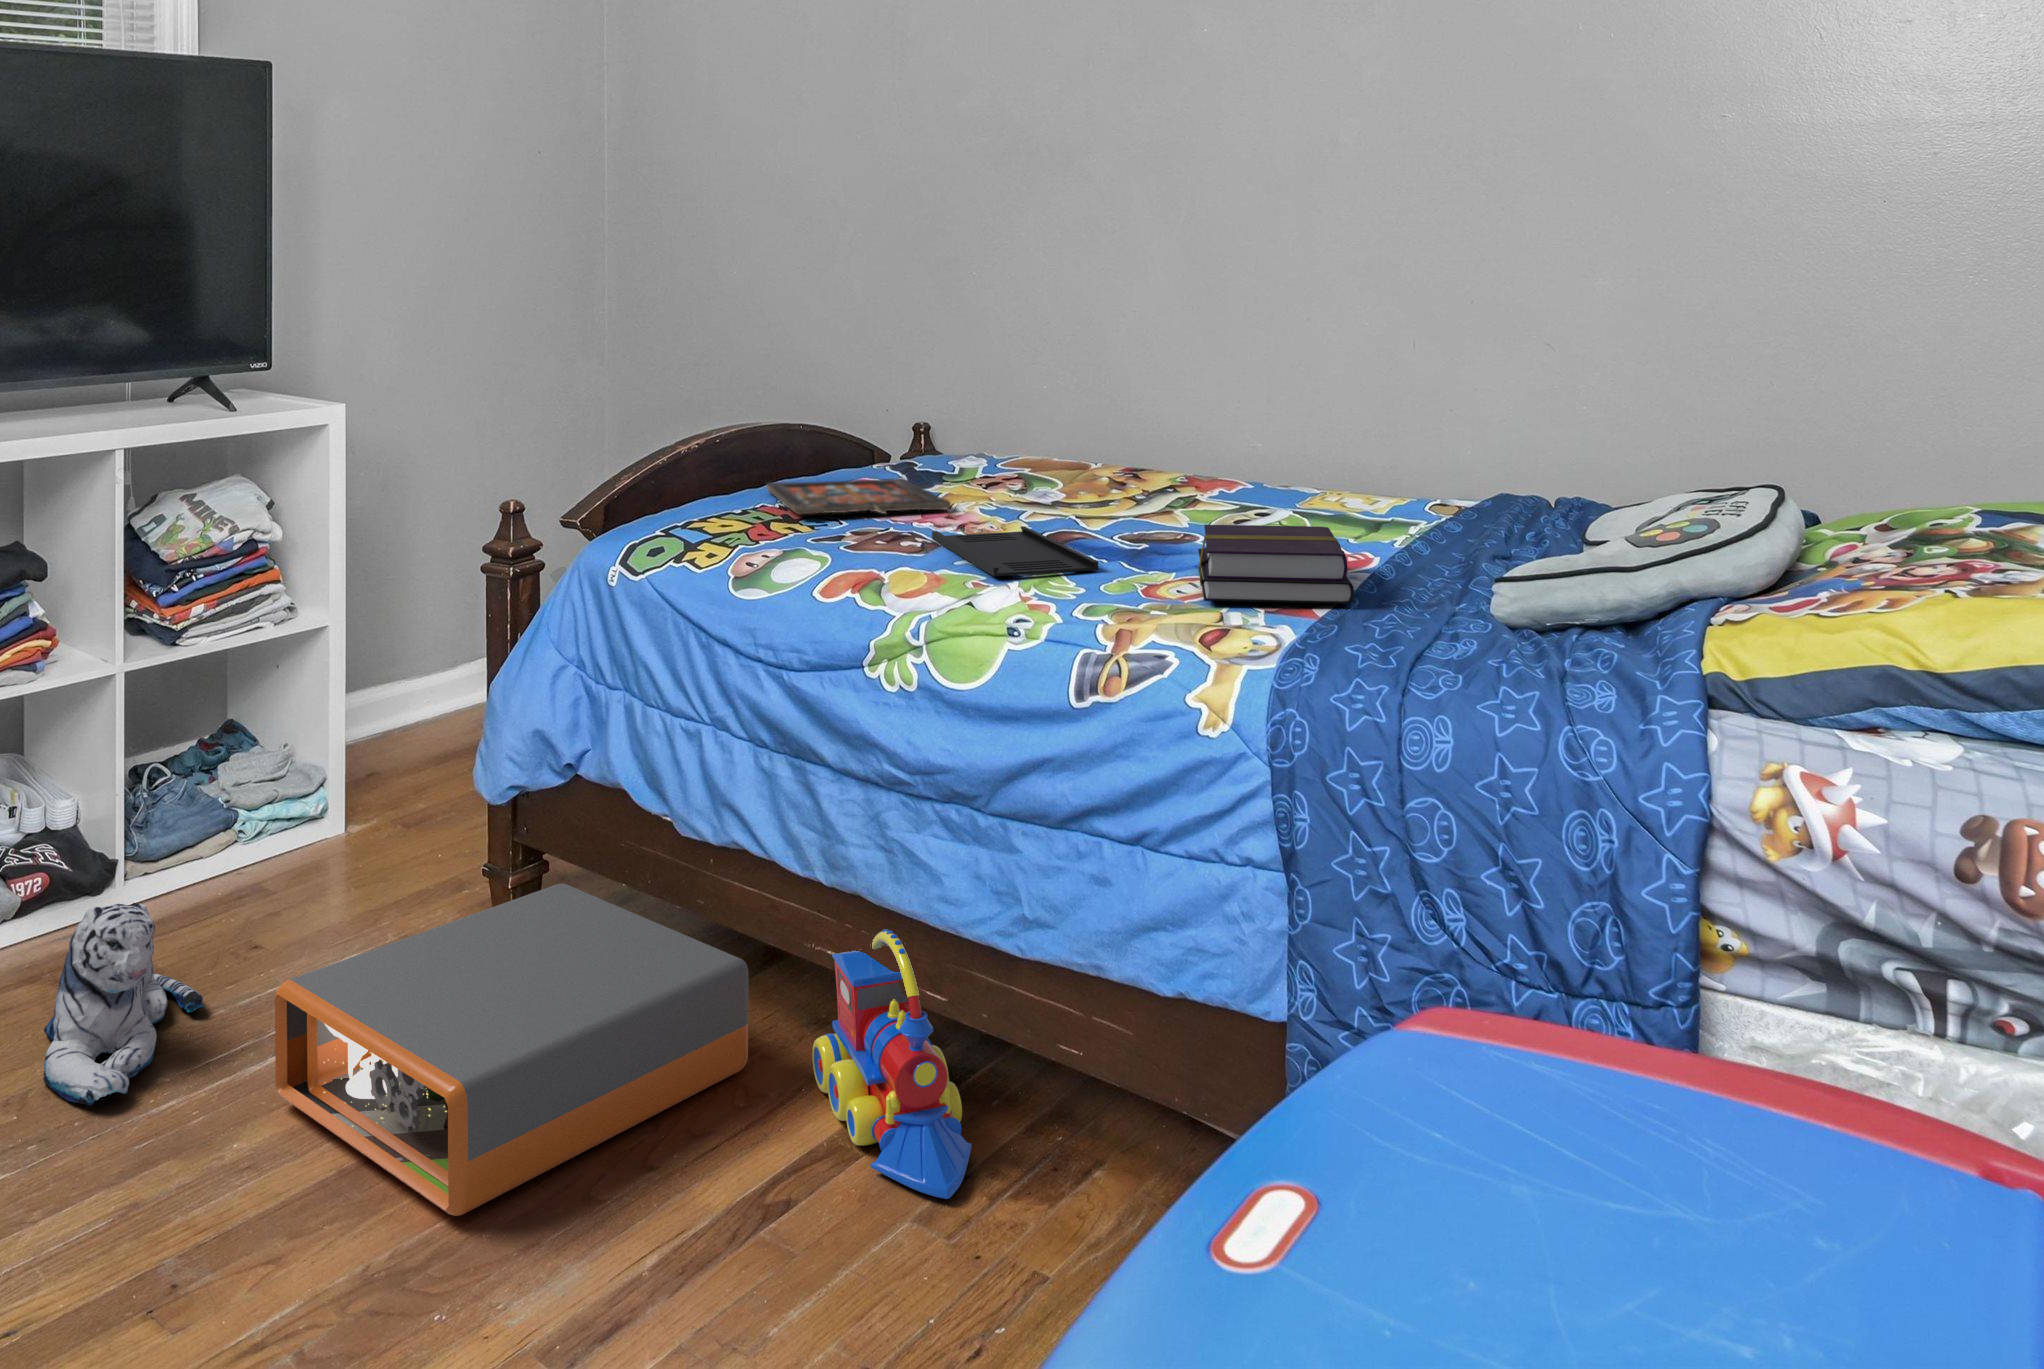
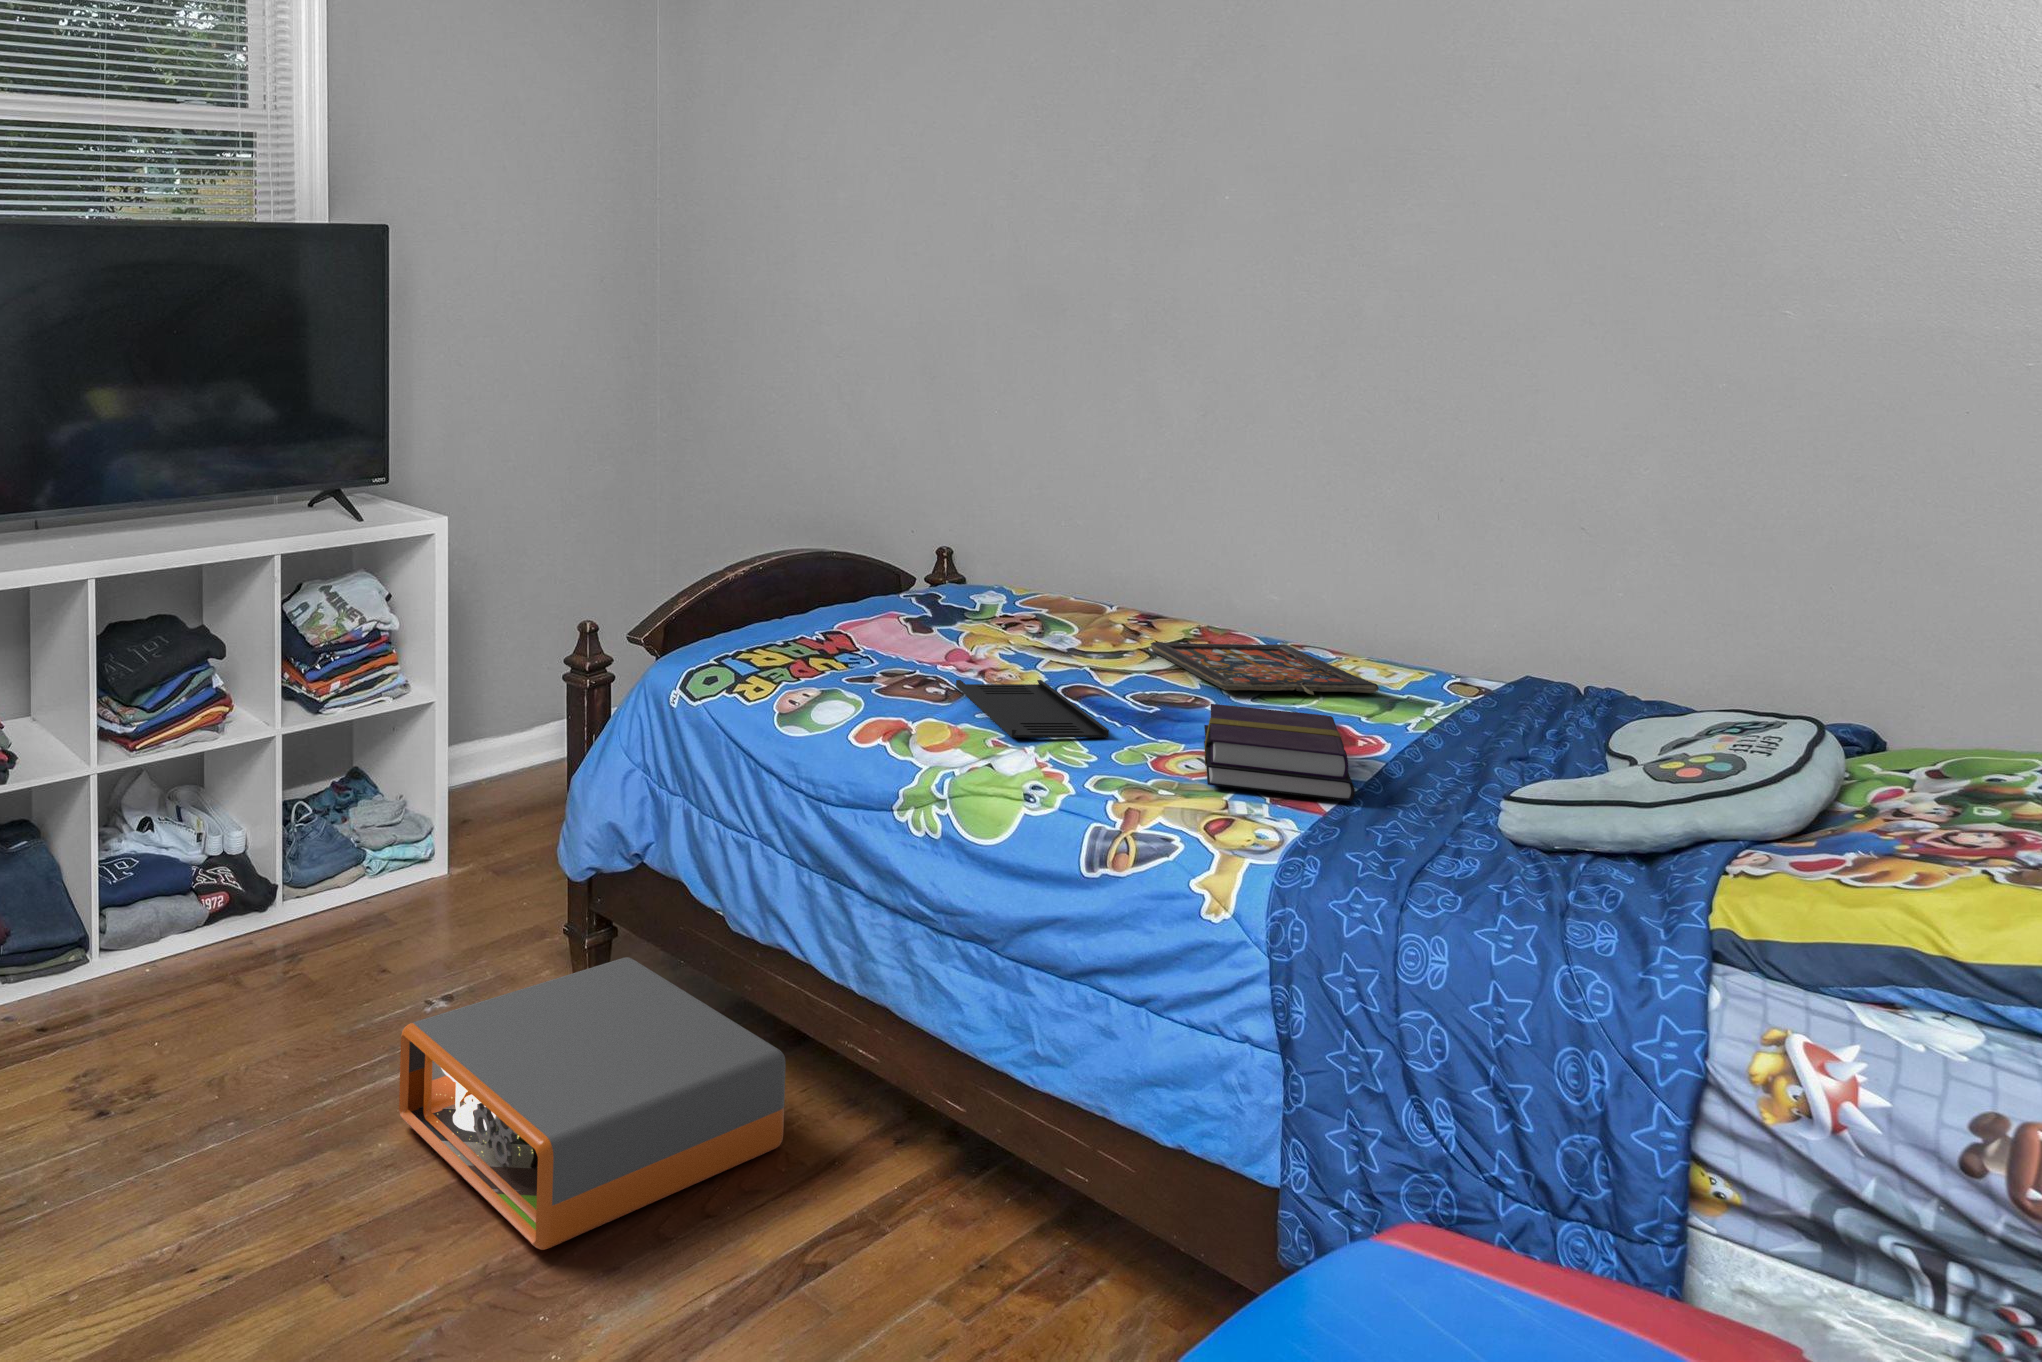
board game: present [767,478,951,514] -> present [1151,642,1379,695]
plush toy: present [43,903,204,1105] -> none [223,939,342,1105]
toy train: present [812,929,972,1199] -> none [840,1044,981,1302]

